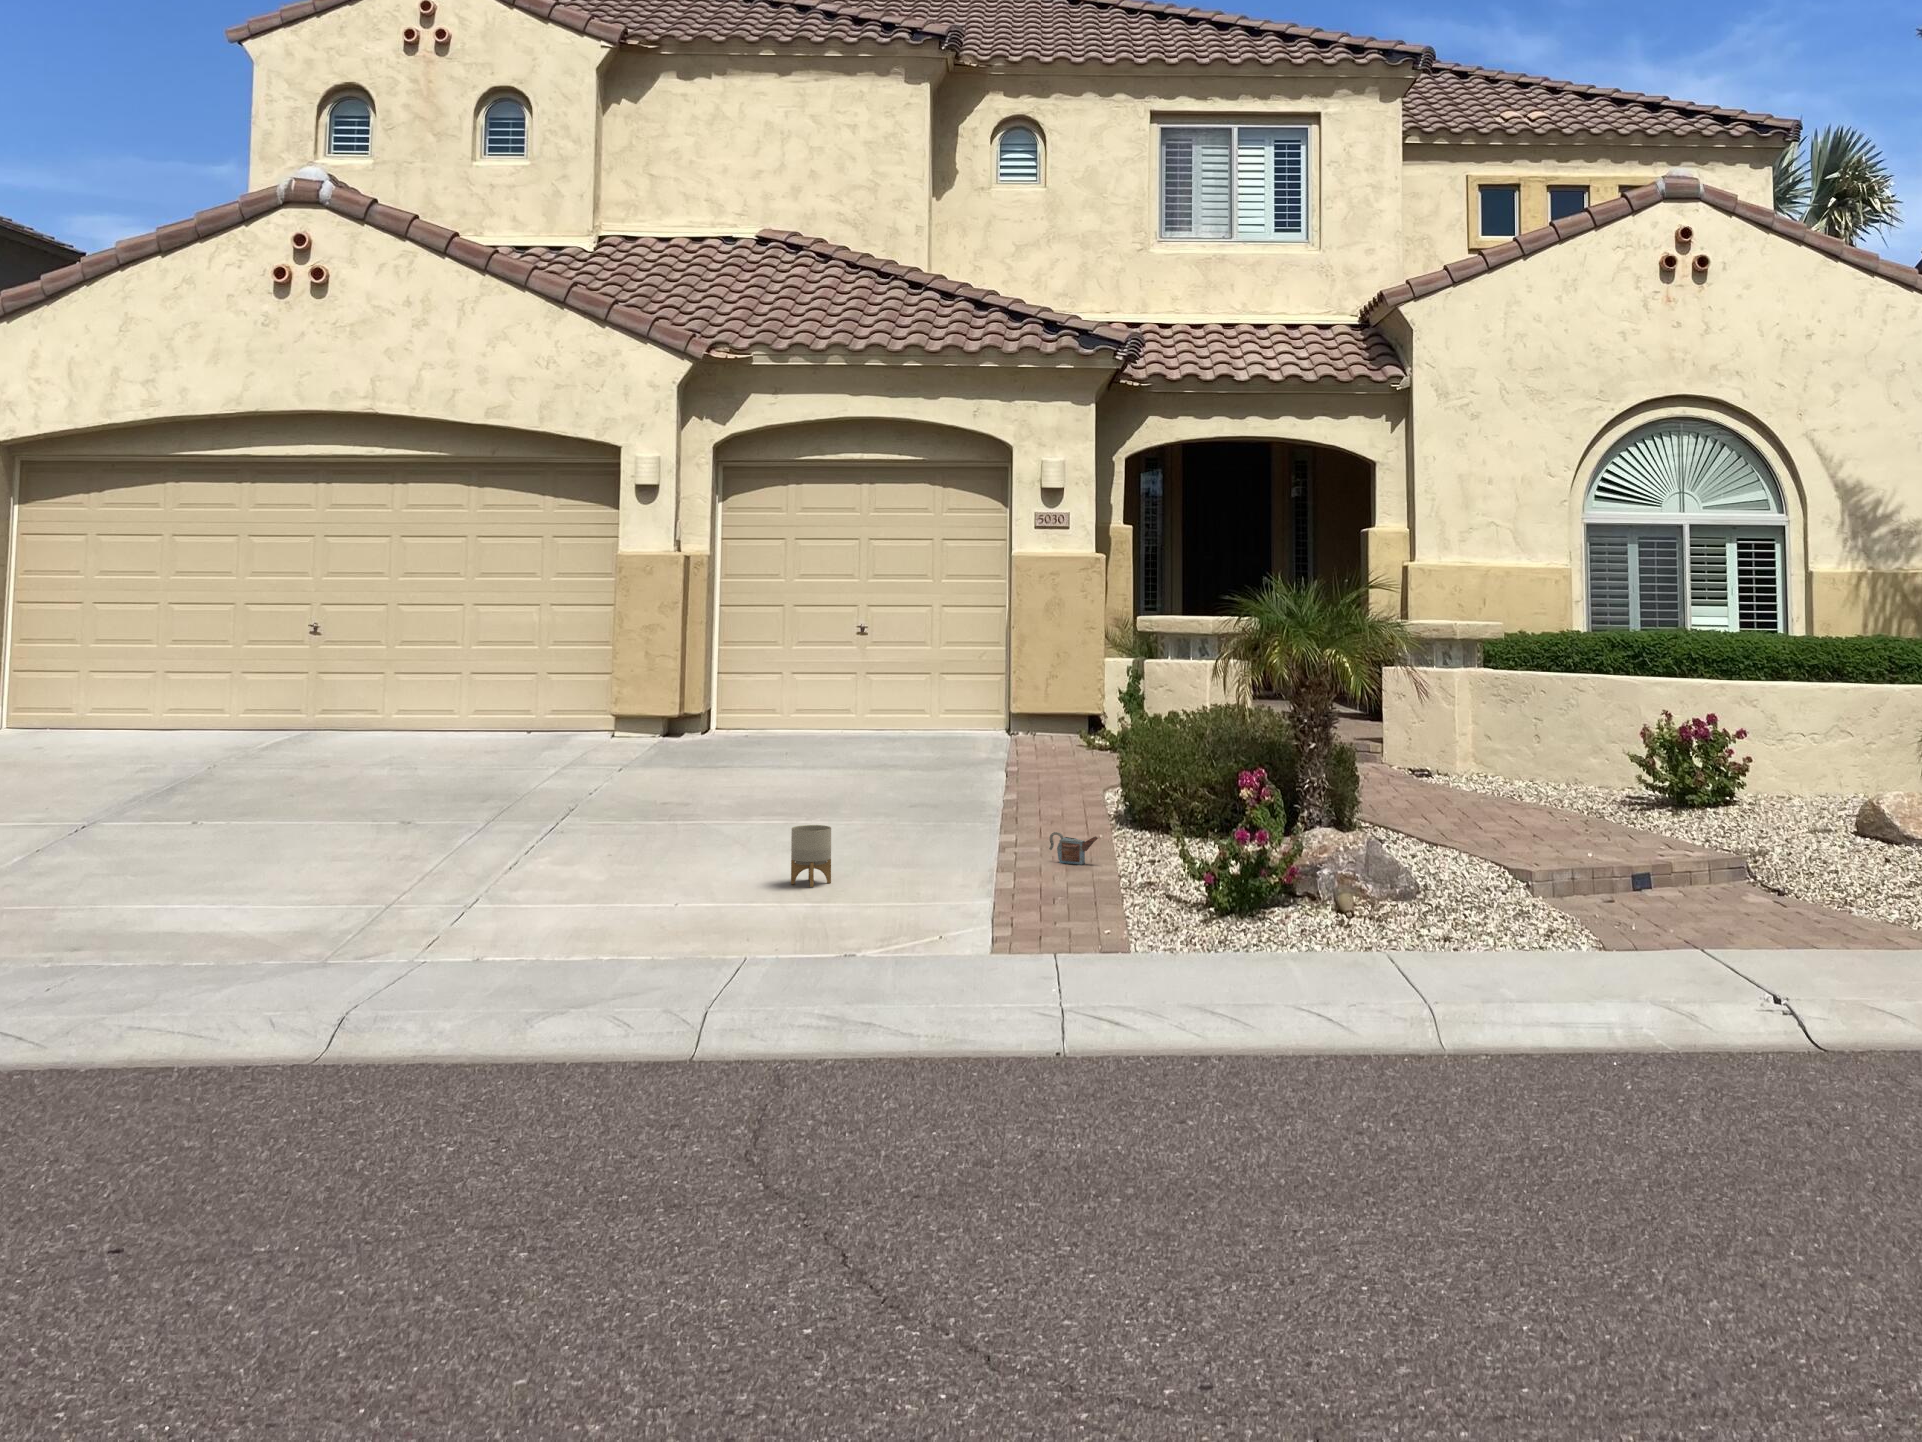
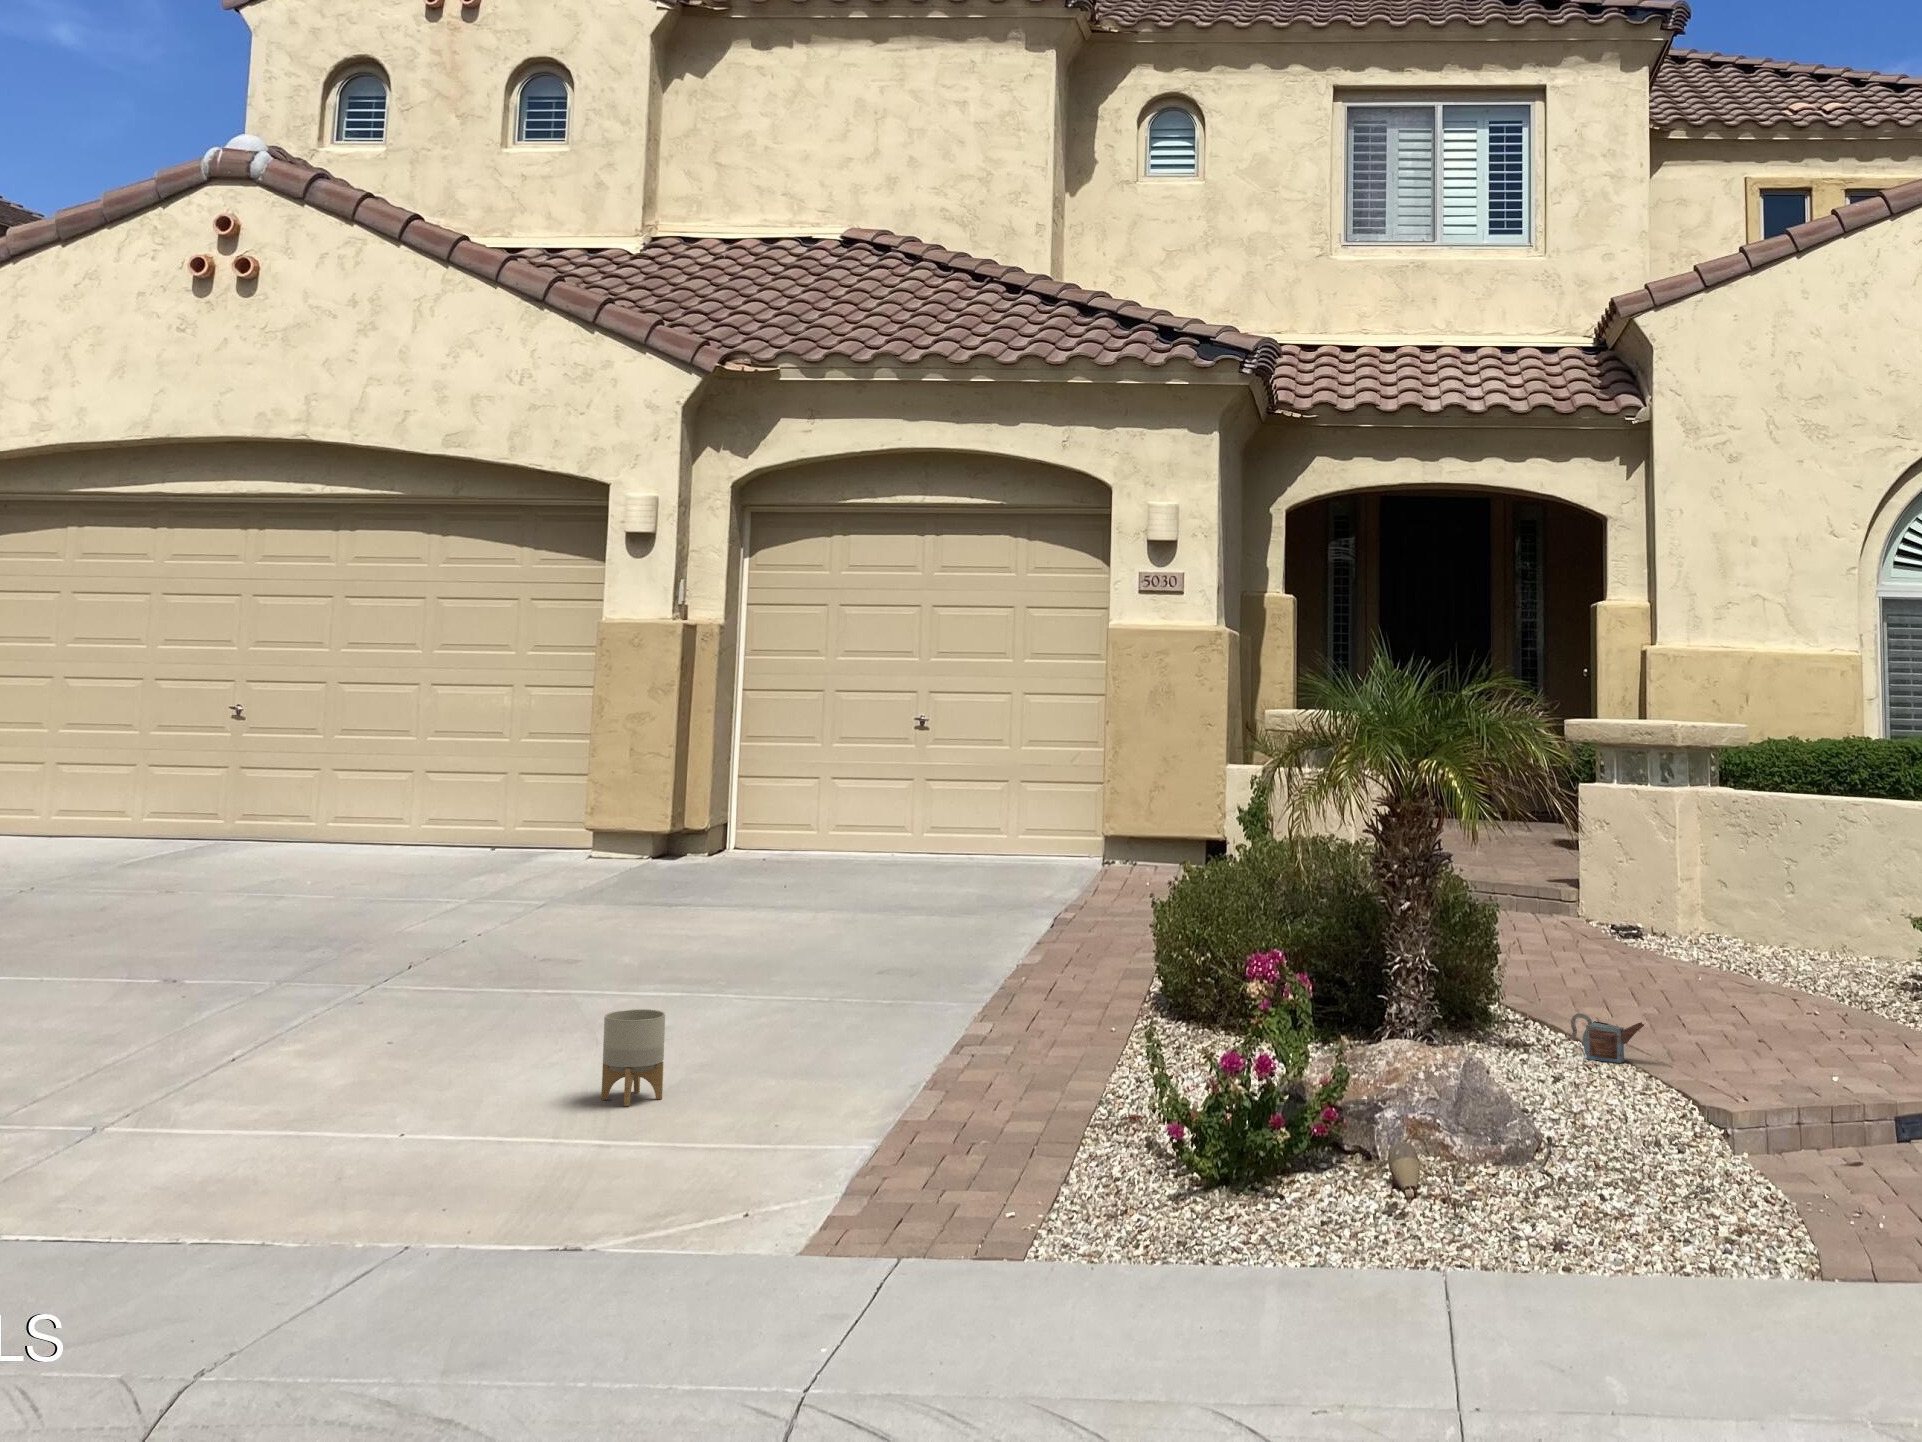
watering can: present [1049,832,1098,865] -> present [1570,1013,1644,1063]

